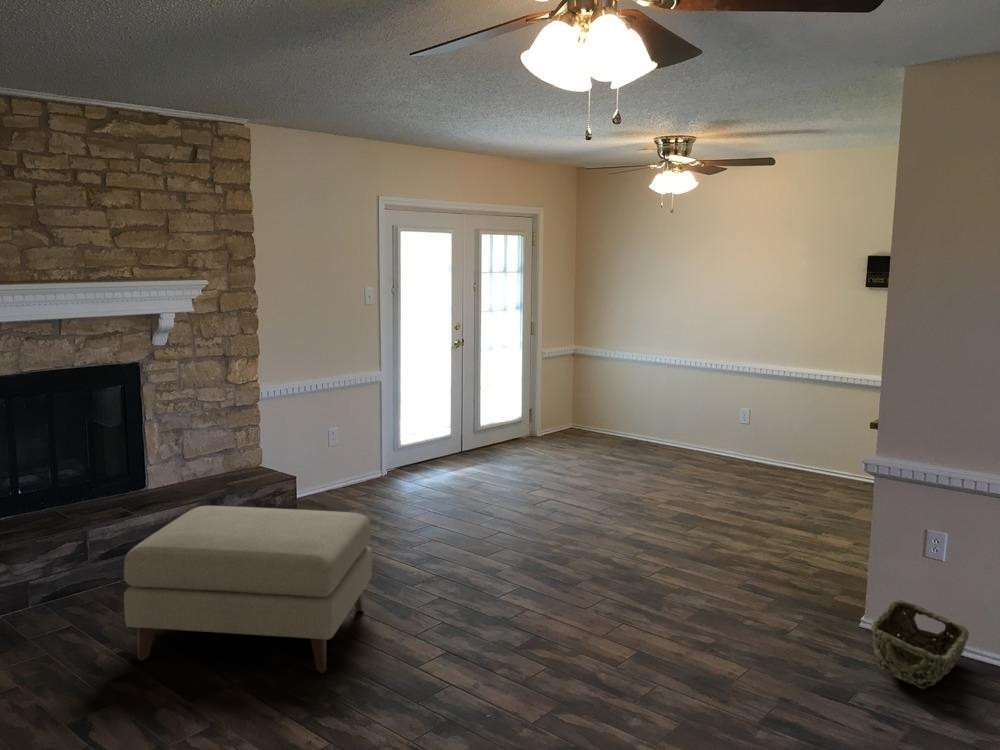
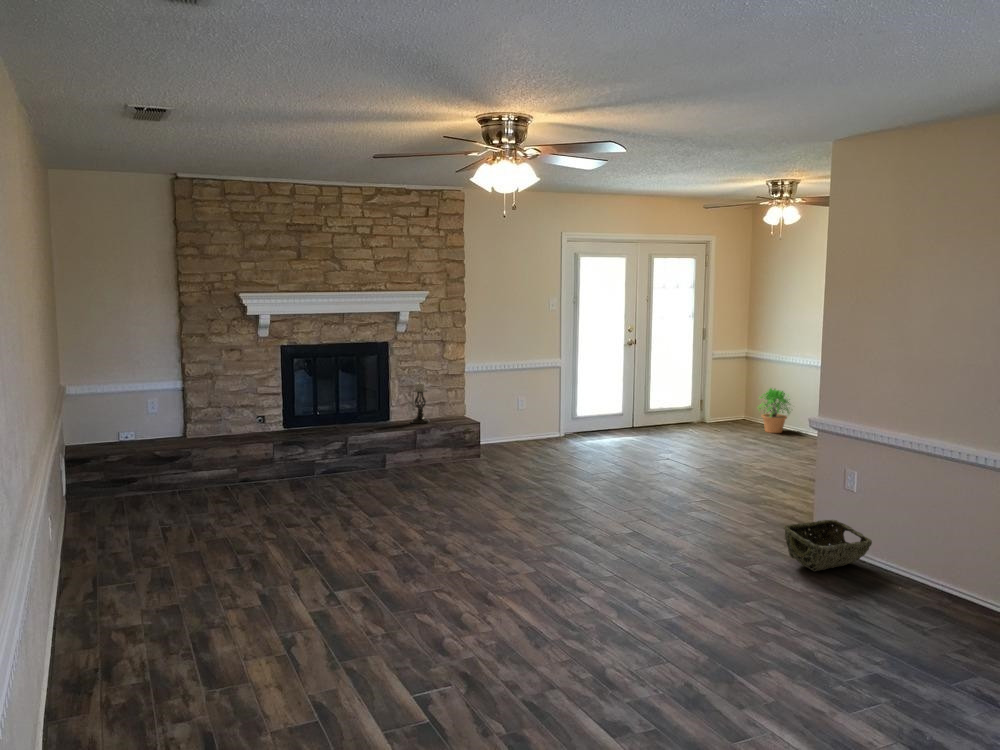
potted plant: none [599,391,642,445] -> present [758,388,790,433]
candle holder: none [186,422,216,489] -> present [412,382,429,424]
ottoman: present [124,506,372,672] -> none [348,424,492,516]

